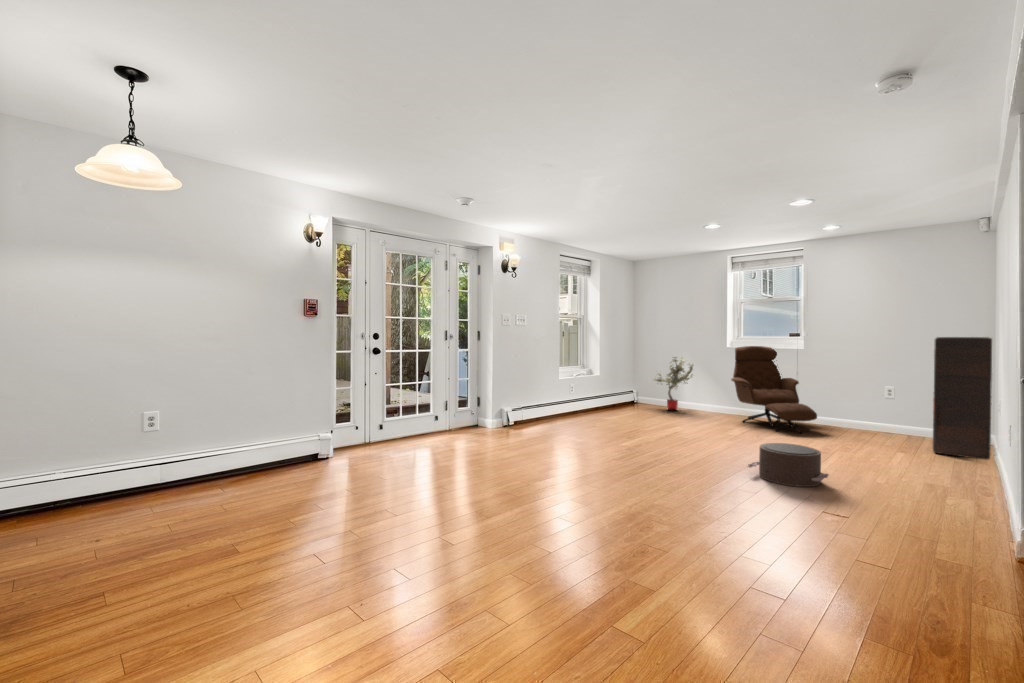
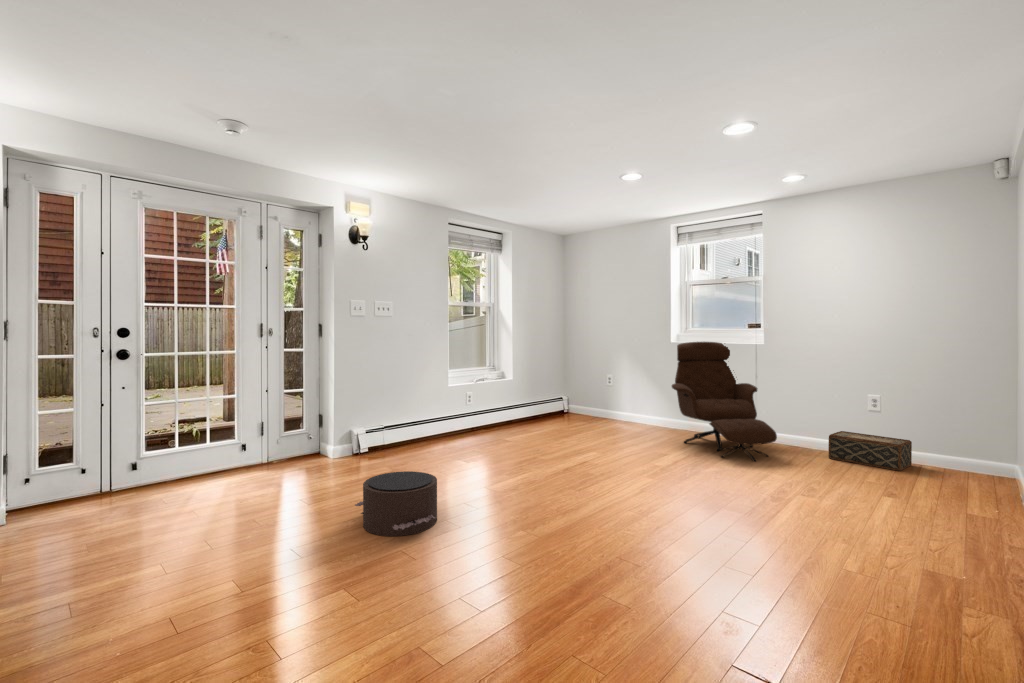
bookshelf: present [933,337,992,460] -> none [932,326,1018,508]
potted tree: present [654,357,693,410] -> none [582,356,630,425]
woven basket: none [855,413,918,440] -> present [828,431,912,471]
pouf: present [748,443,829,487] -> present [355,471,437,536]

